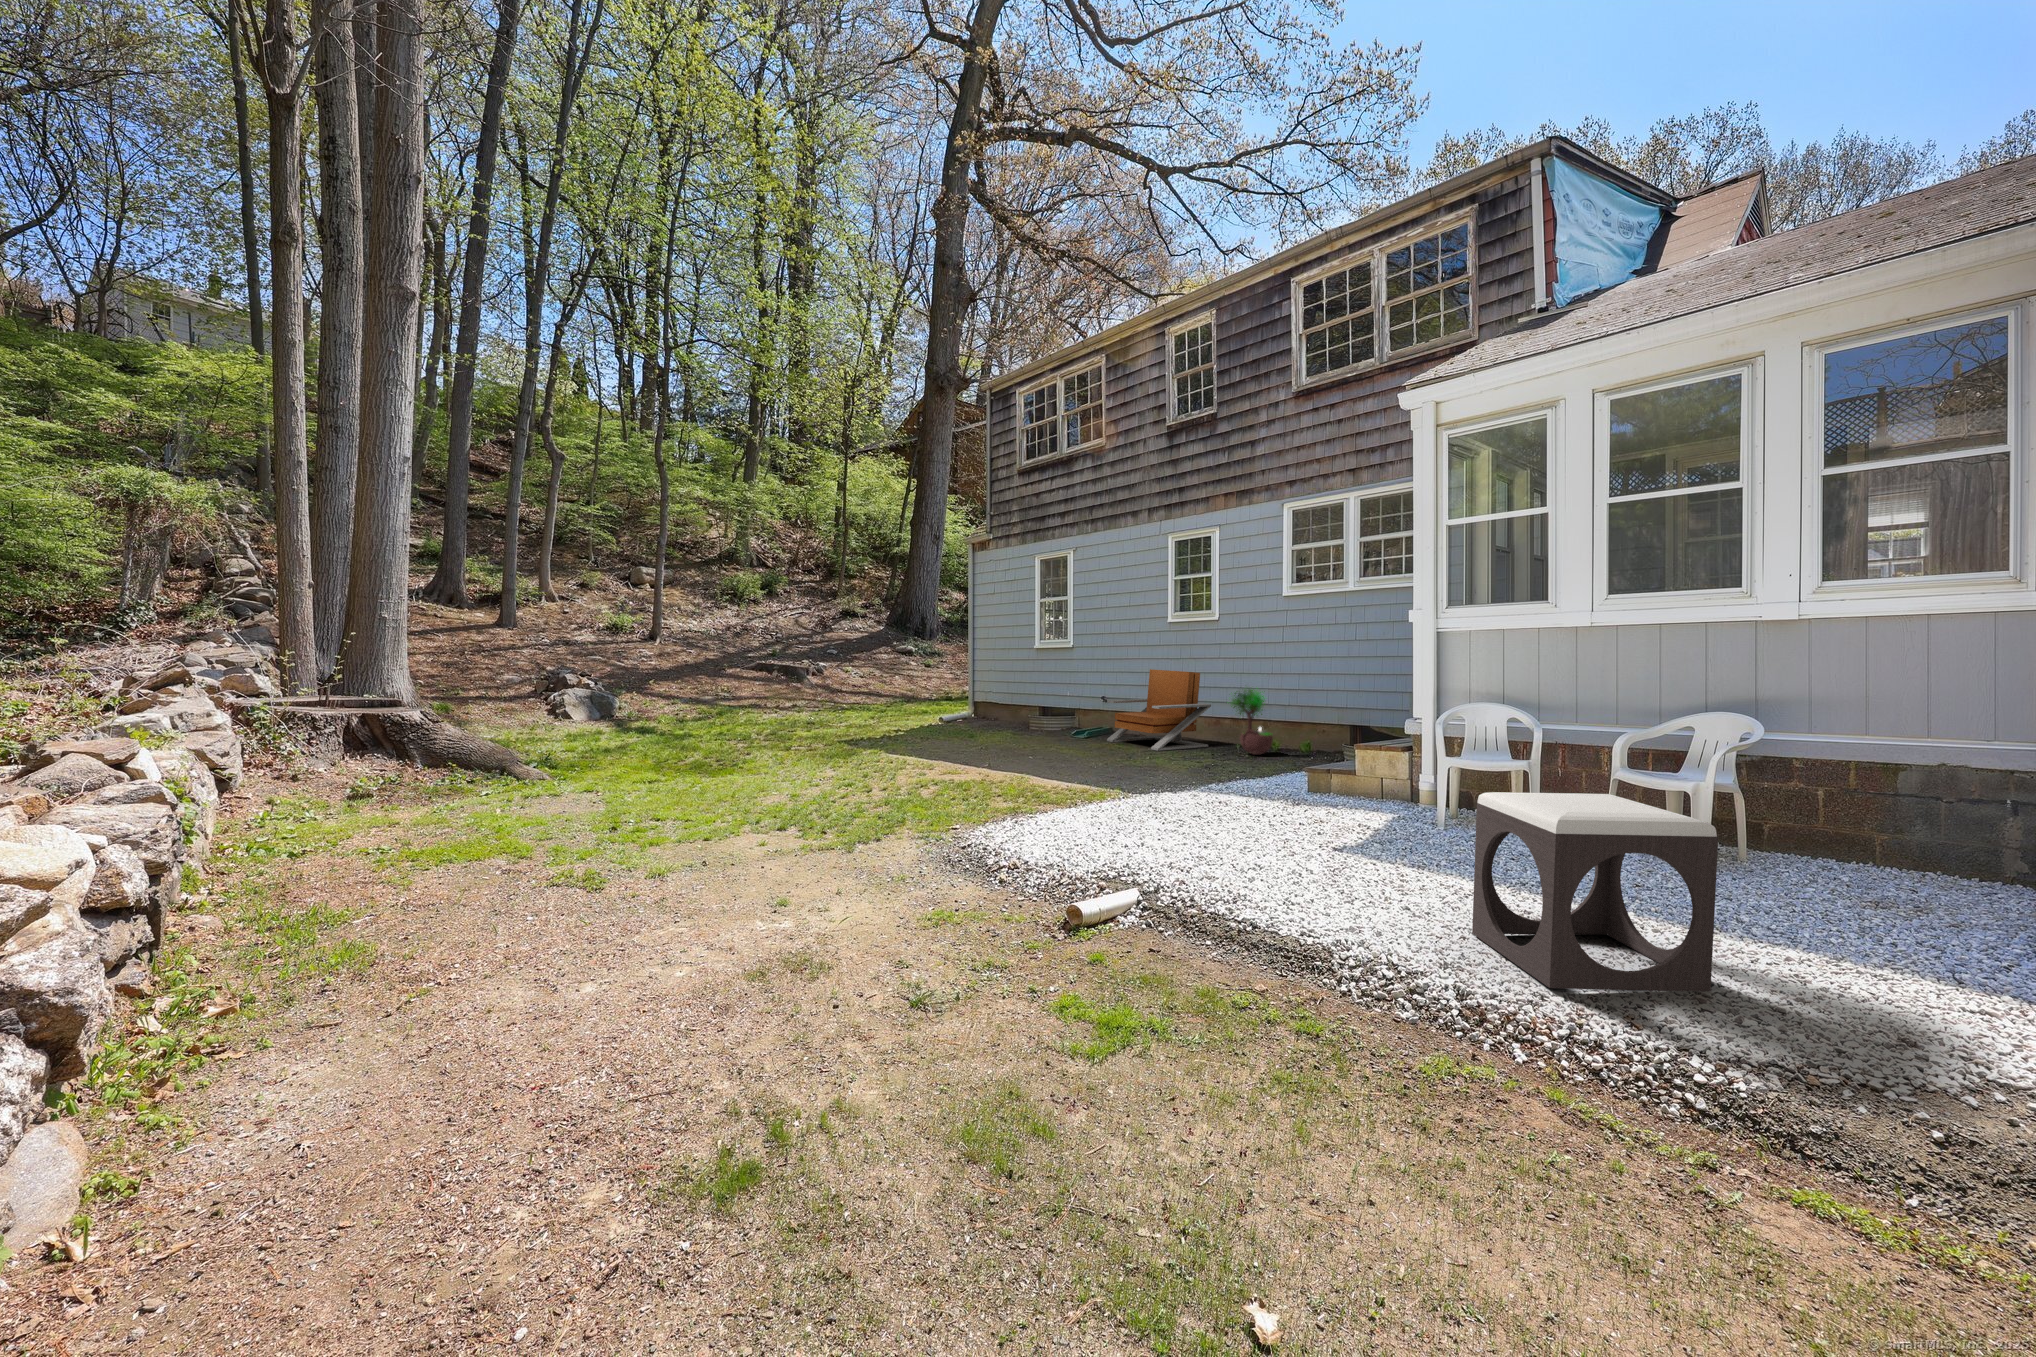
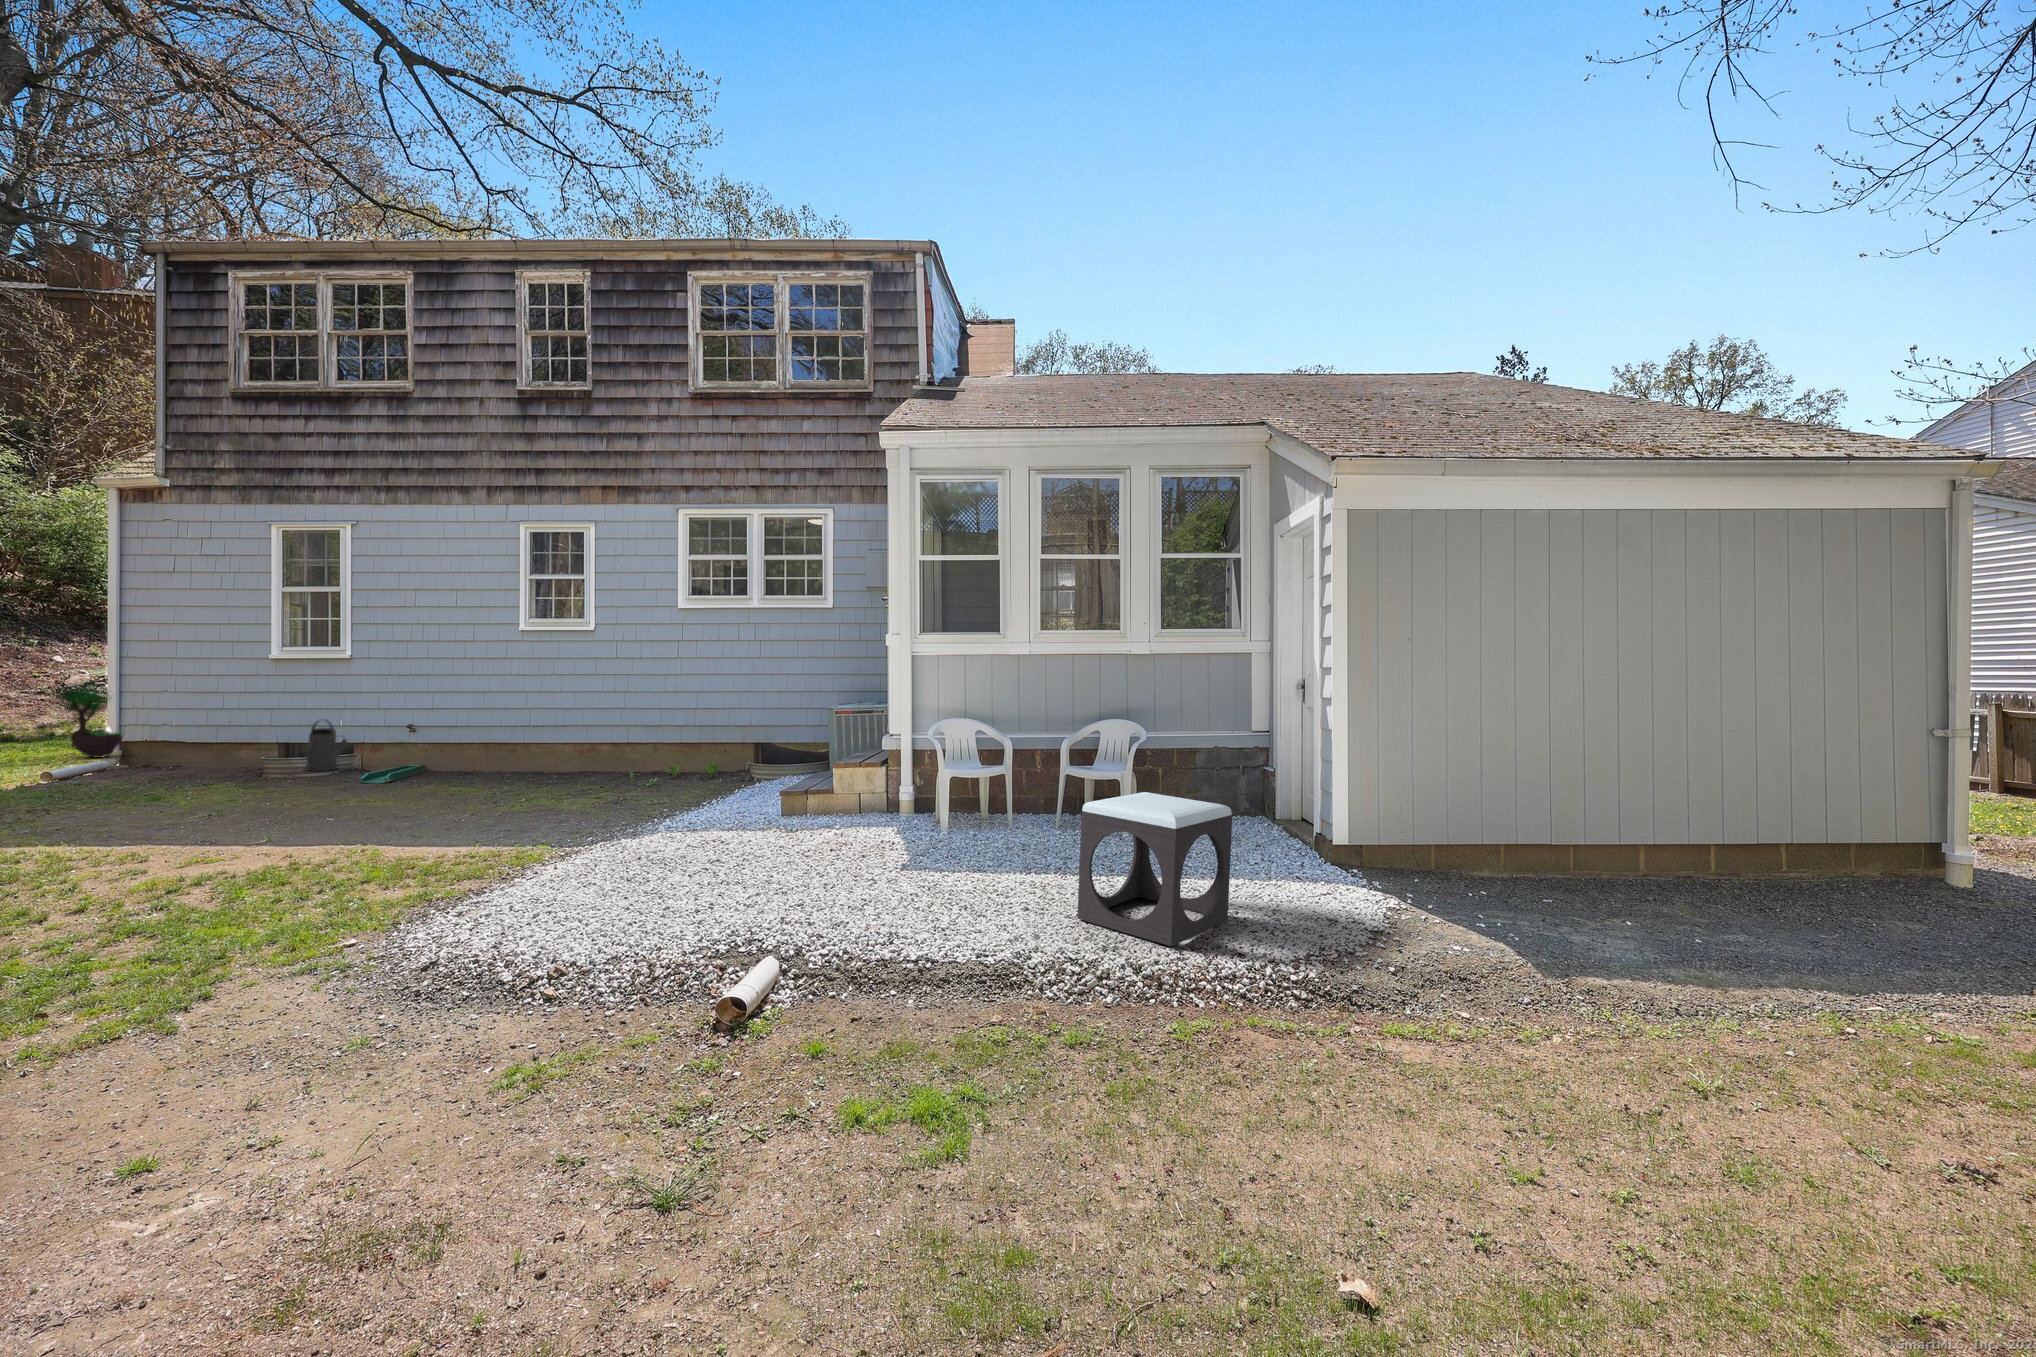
lounge chair: present [1107,669,1211,751] -> none [437,686,585,786]
potted tree: present [1231,688,1273,755] -> present [51,682,122,757]
watering can: none [1041,693,1076,730] -> present [303,719,347,771]

